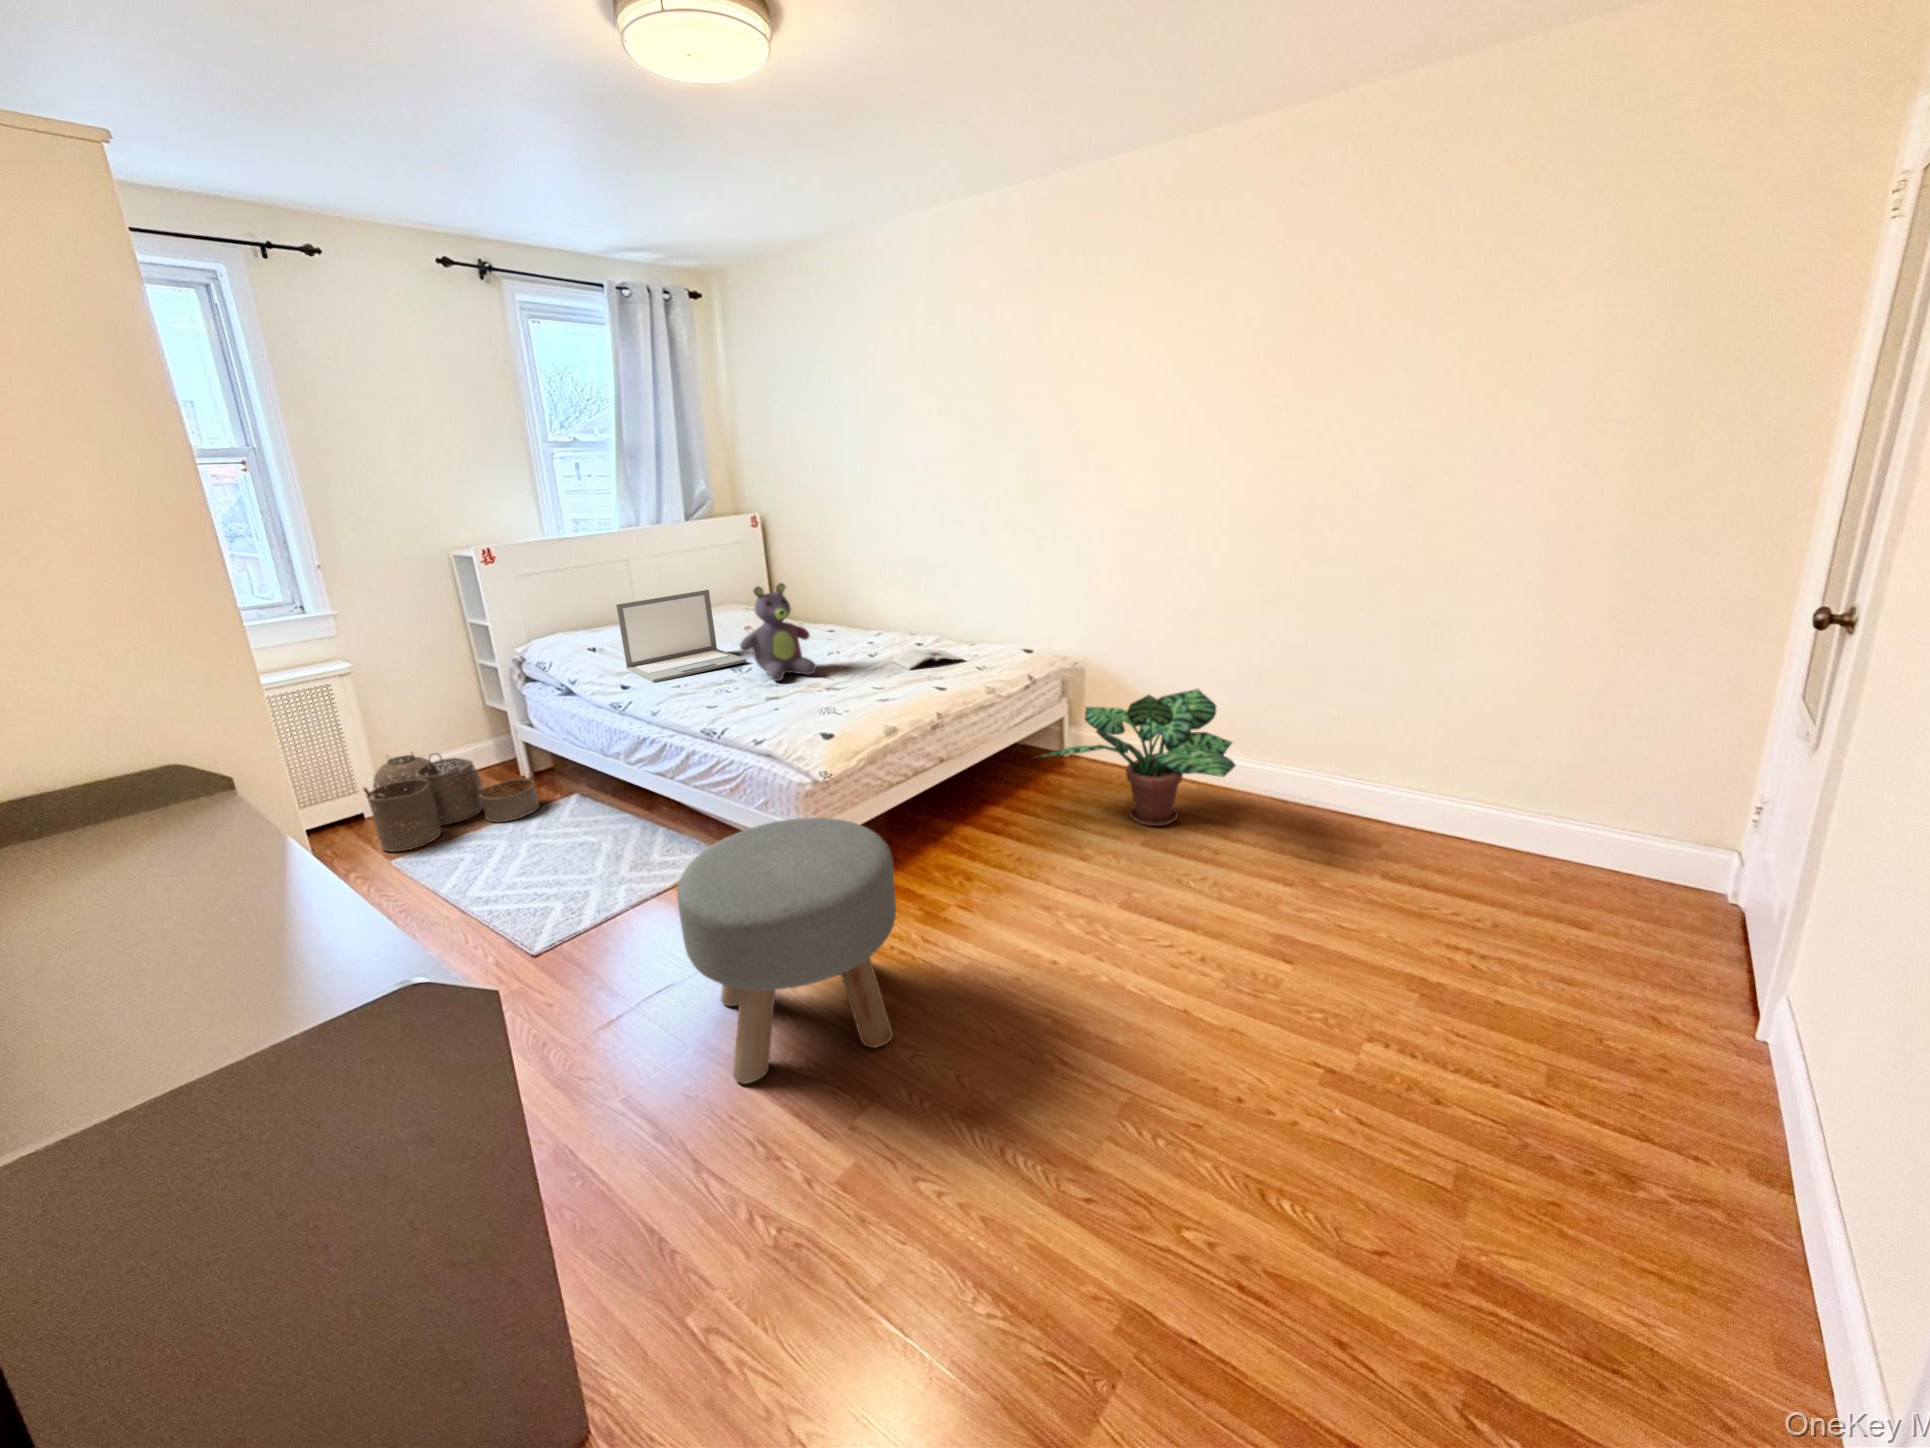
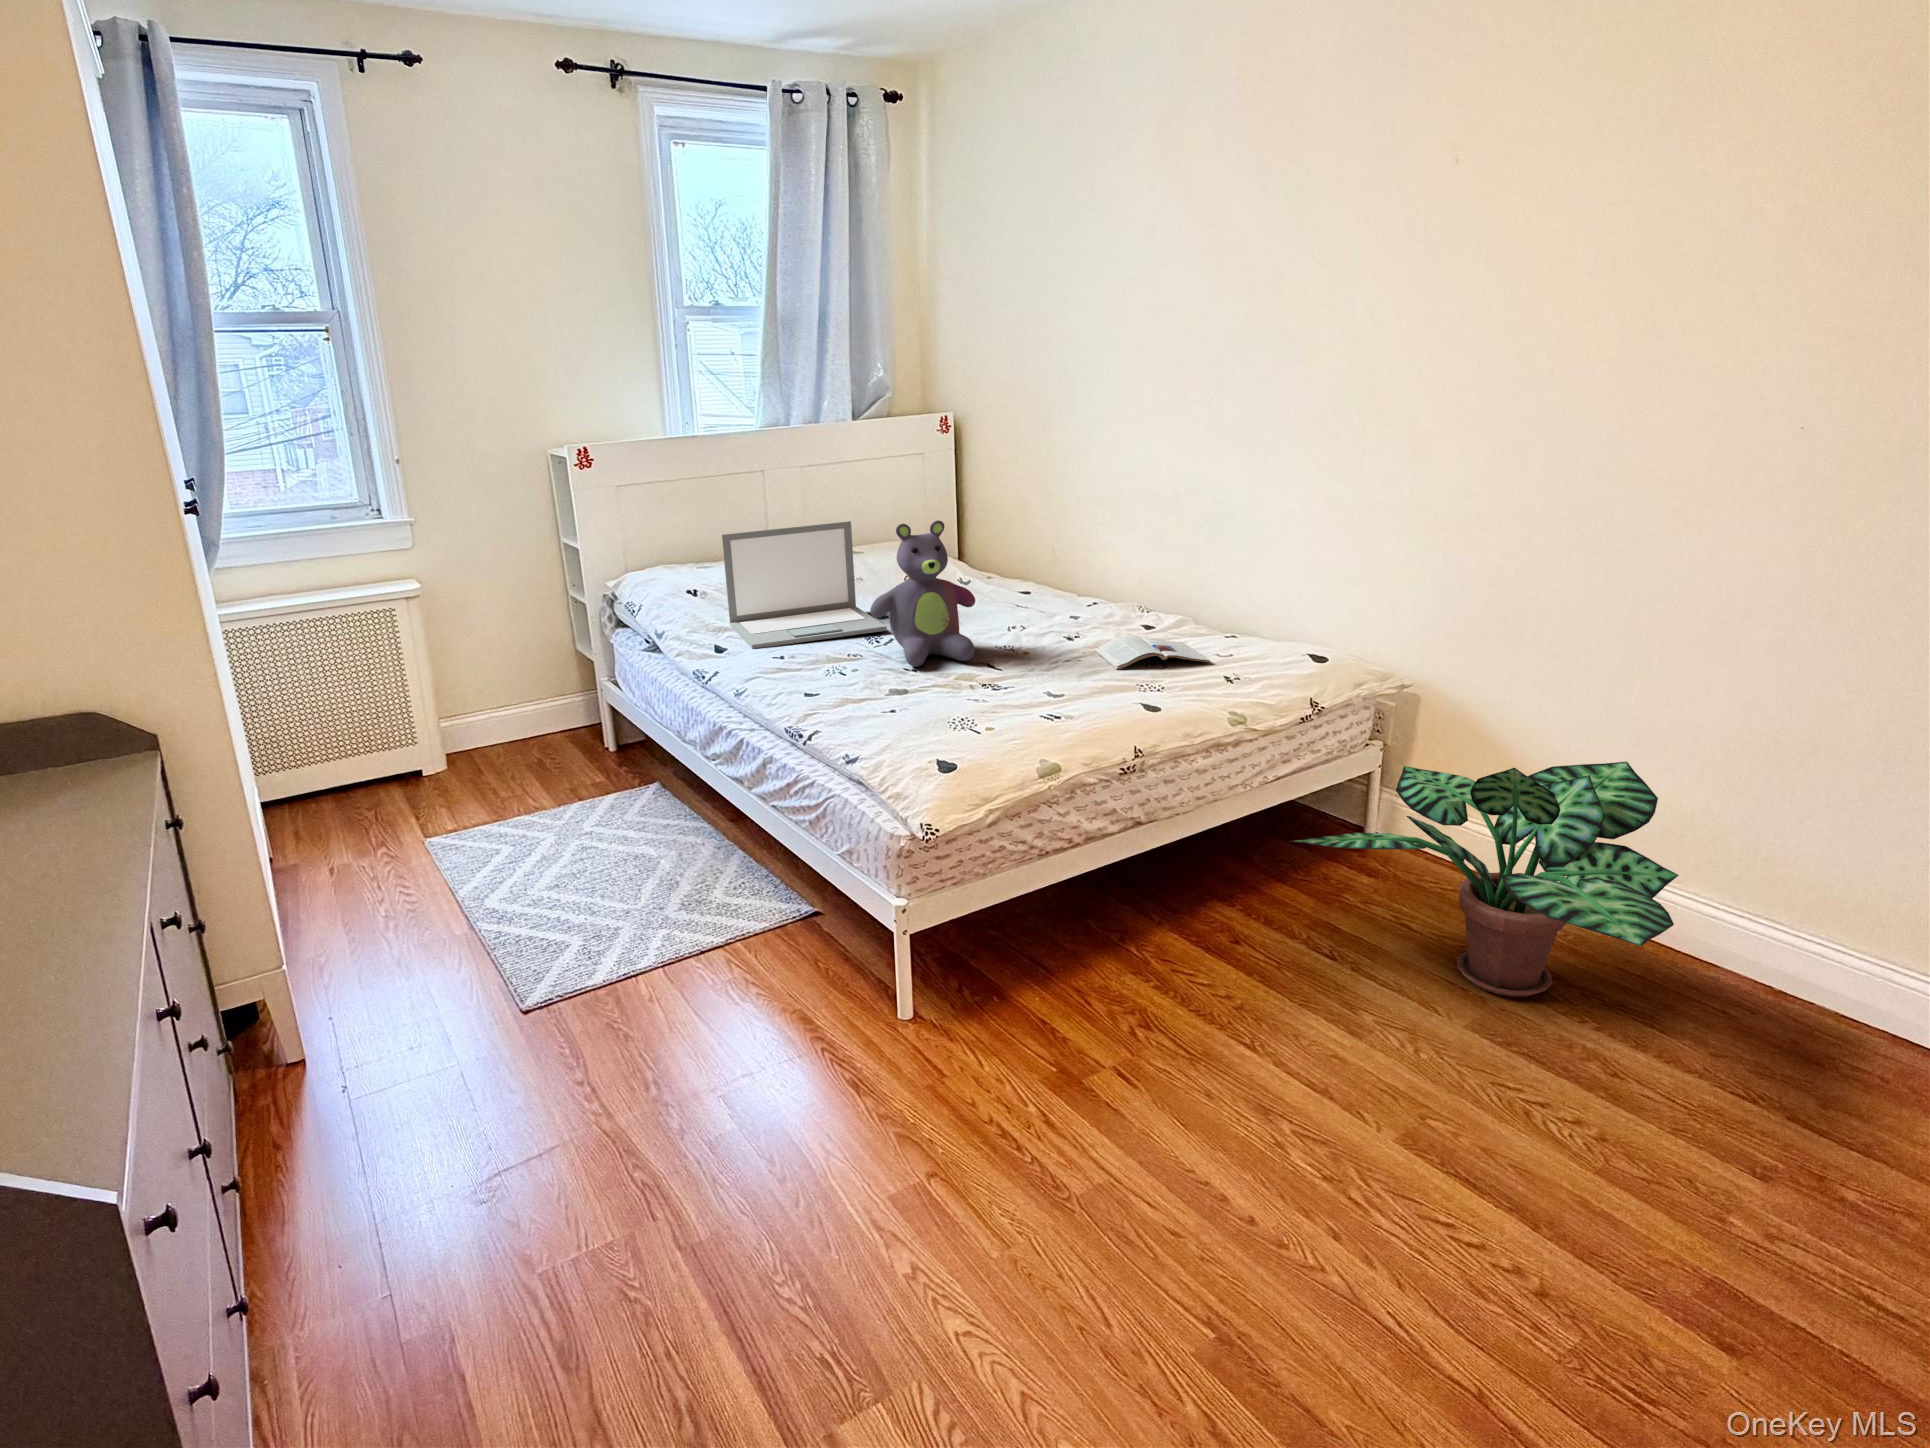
woven basket: present [363,753,539,852] -> none [405,701,610,829]
ottoman: present [677,818,896,1084] -> none [640,898,976,1301]

